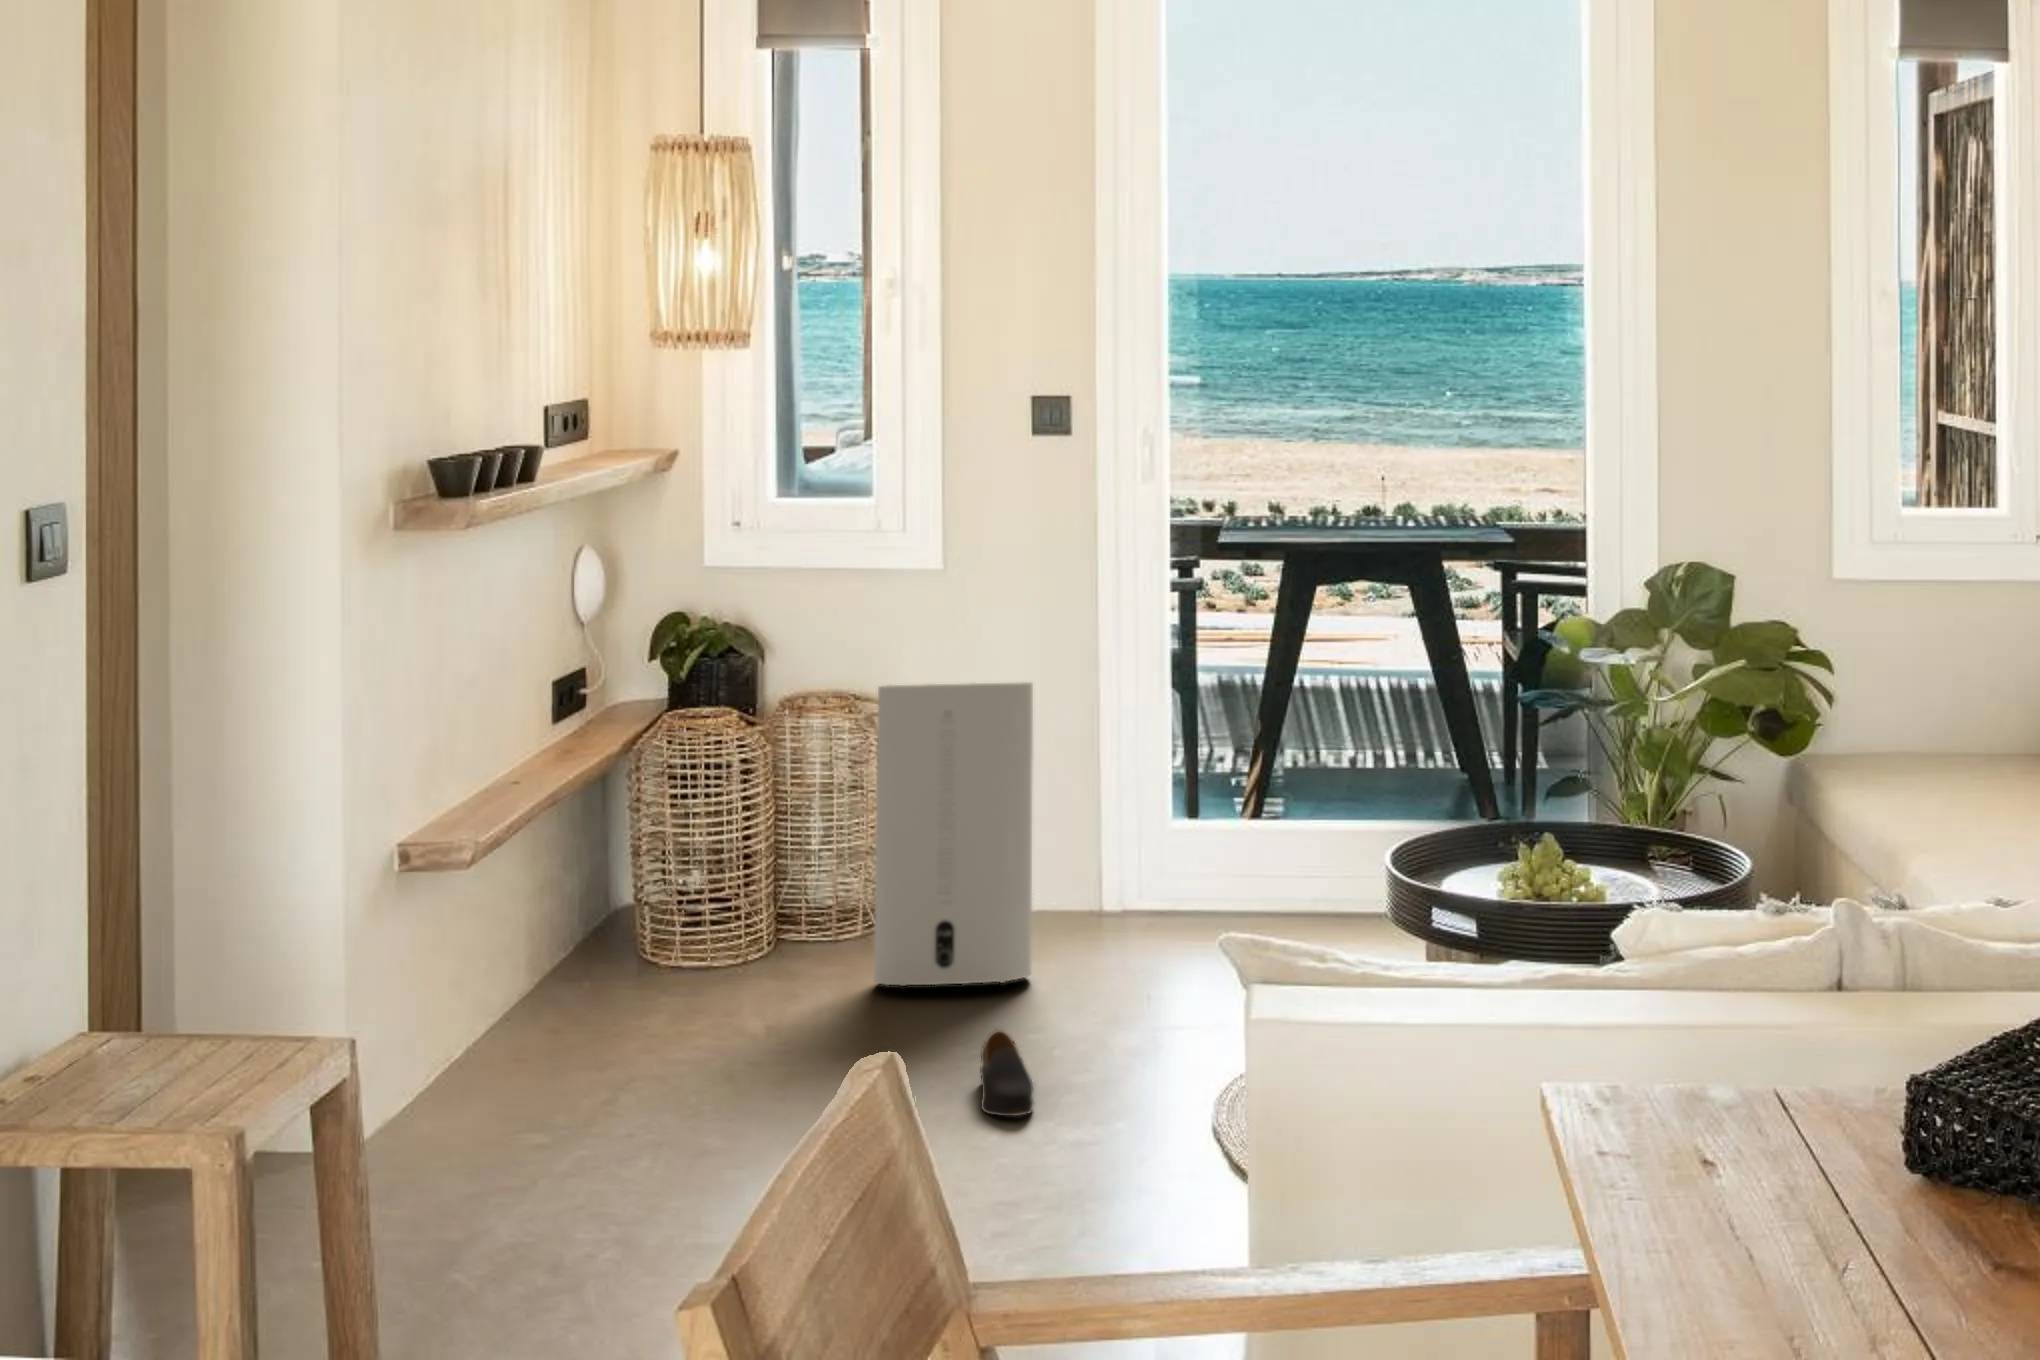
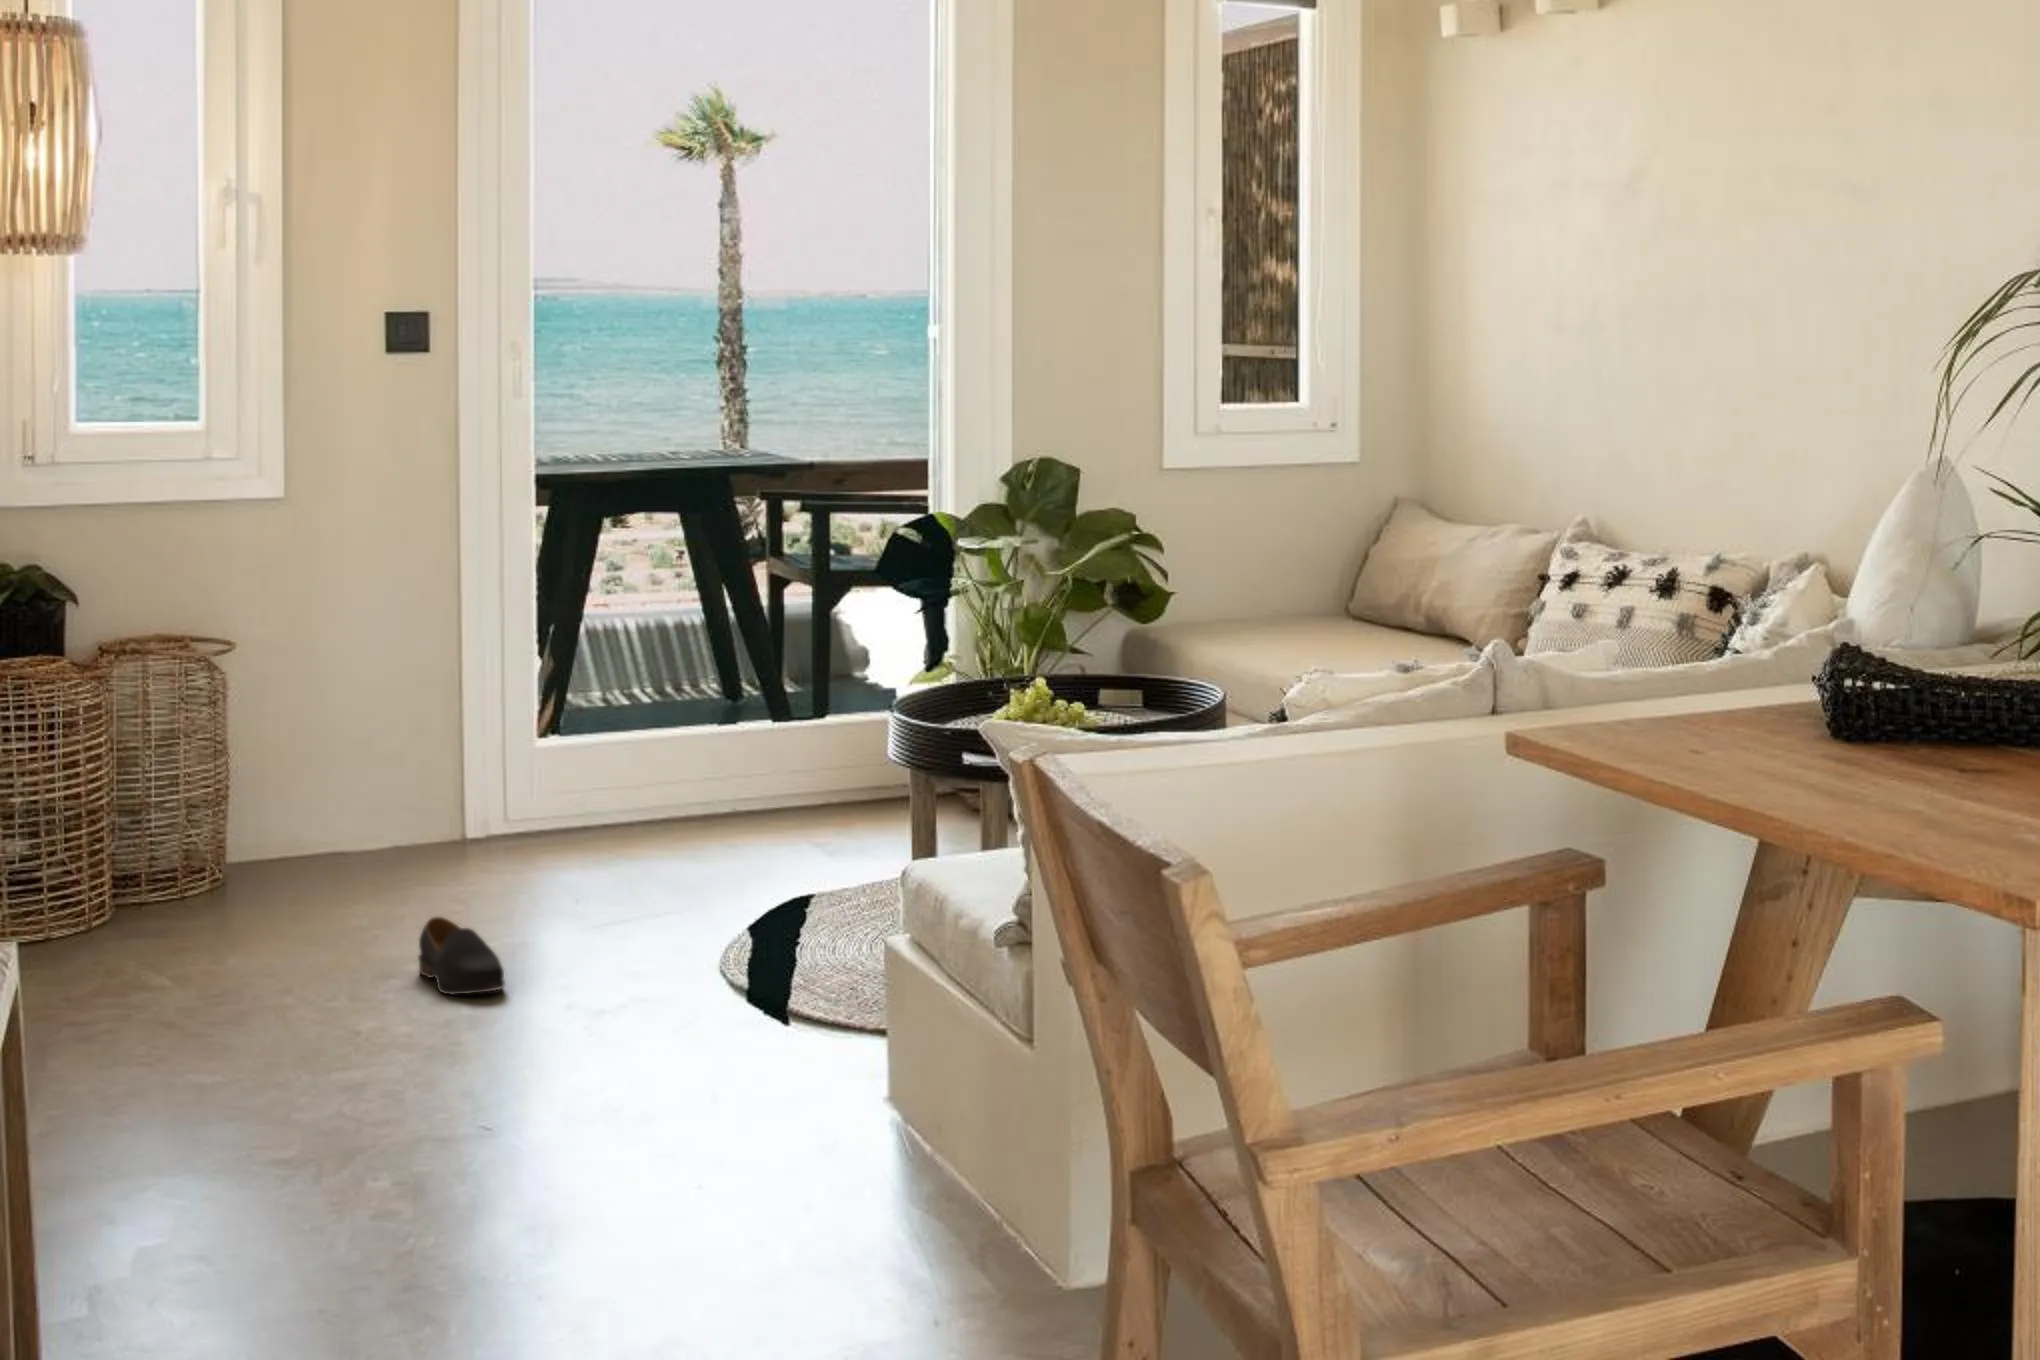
air purifier: present [874,682,1033,986] -> none [204,574,397,911]

